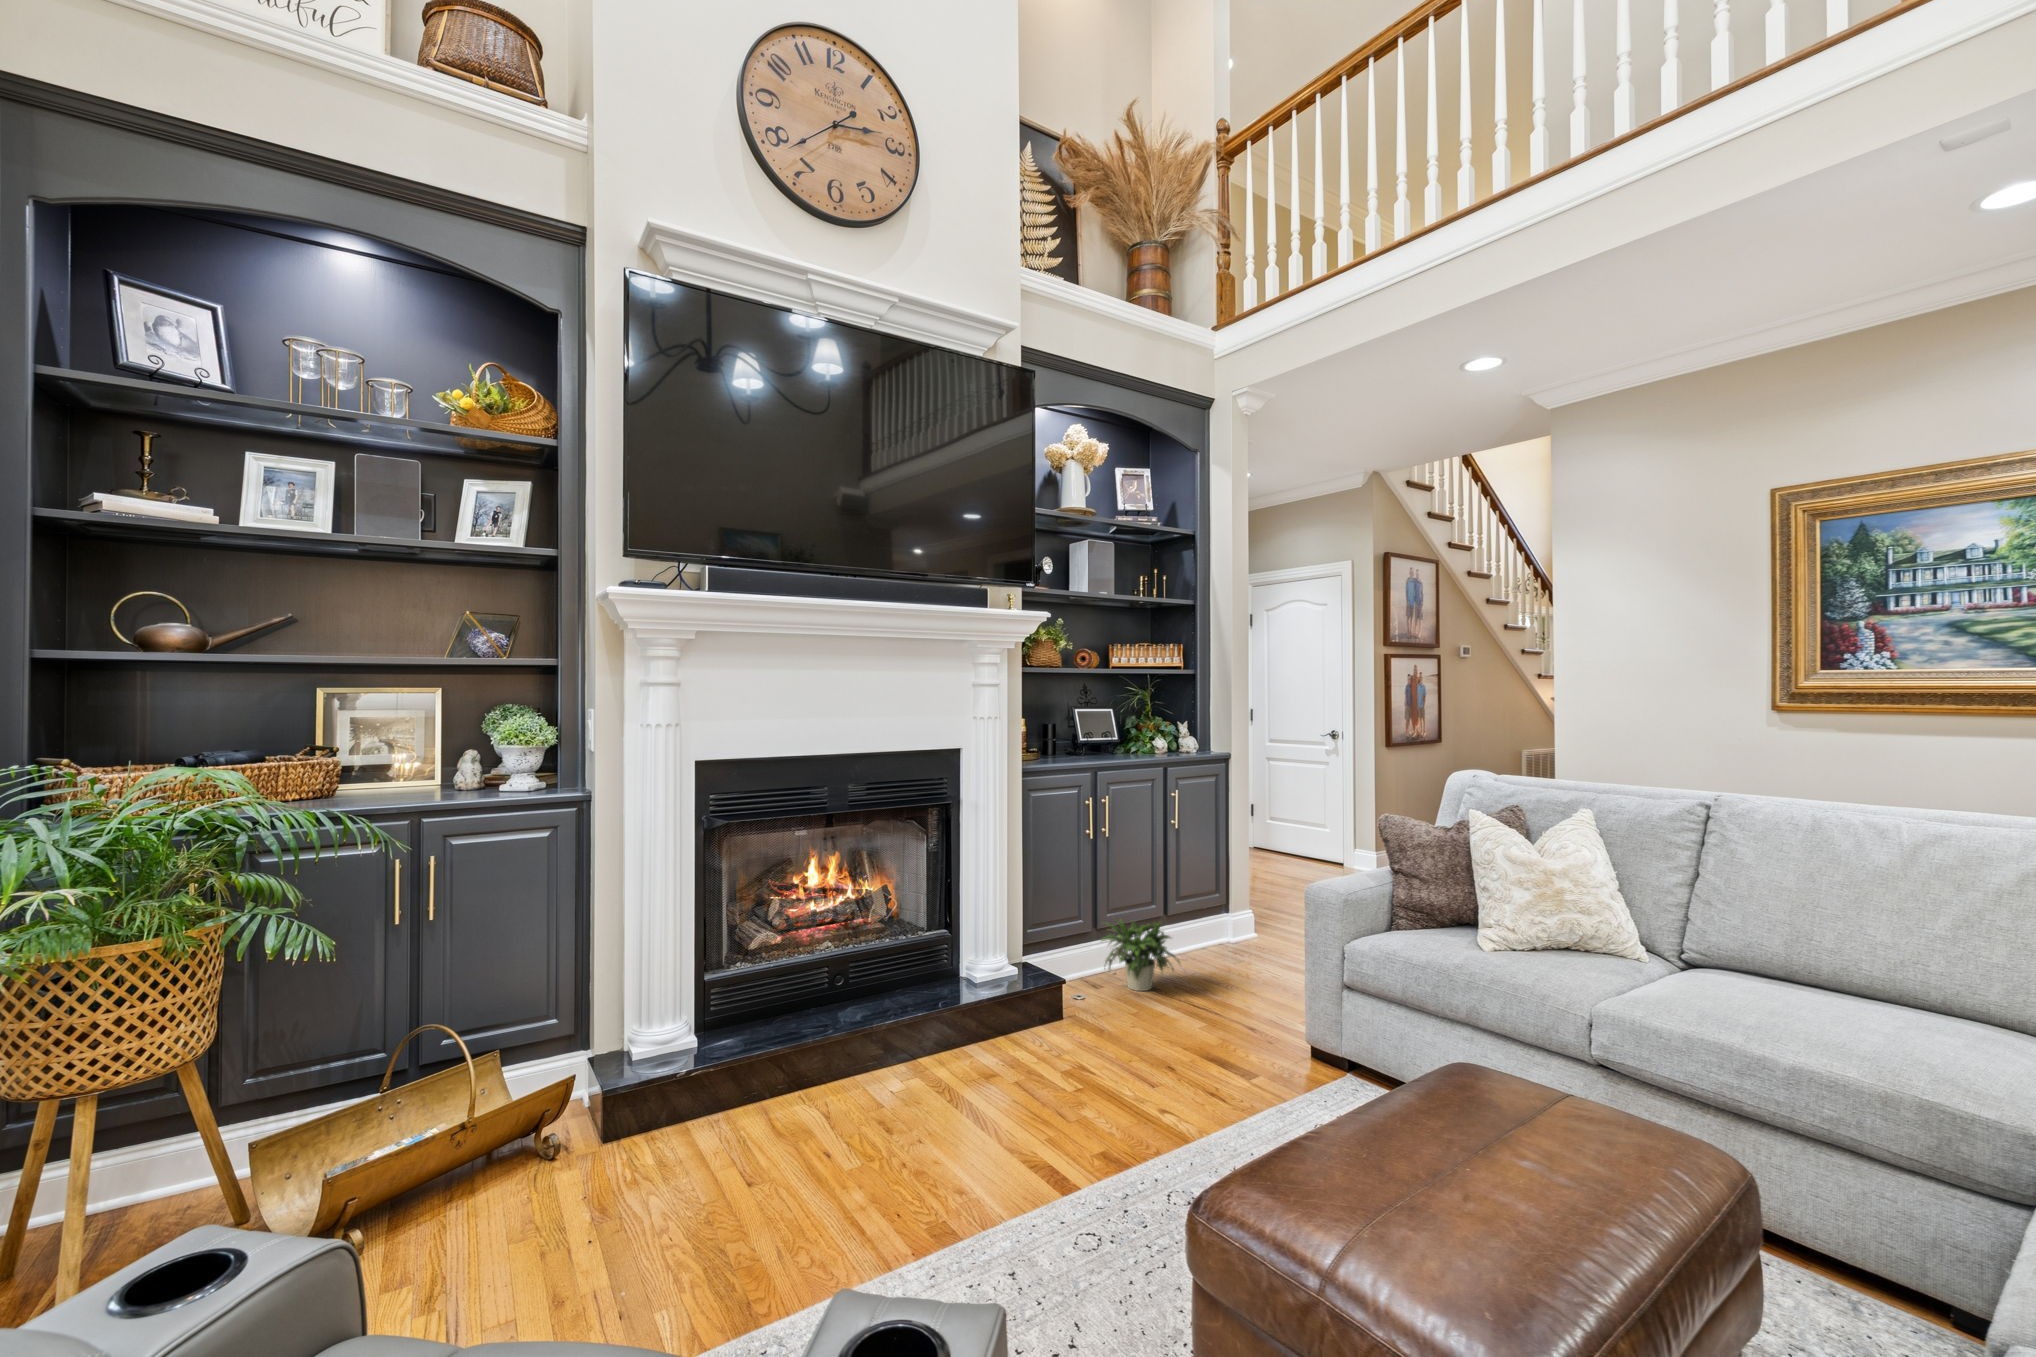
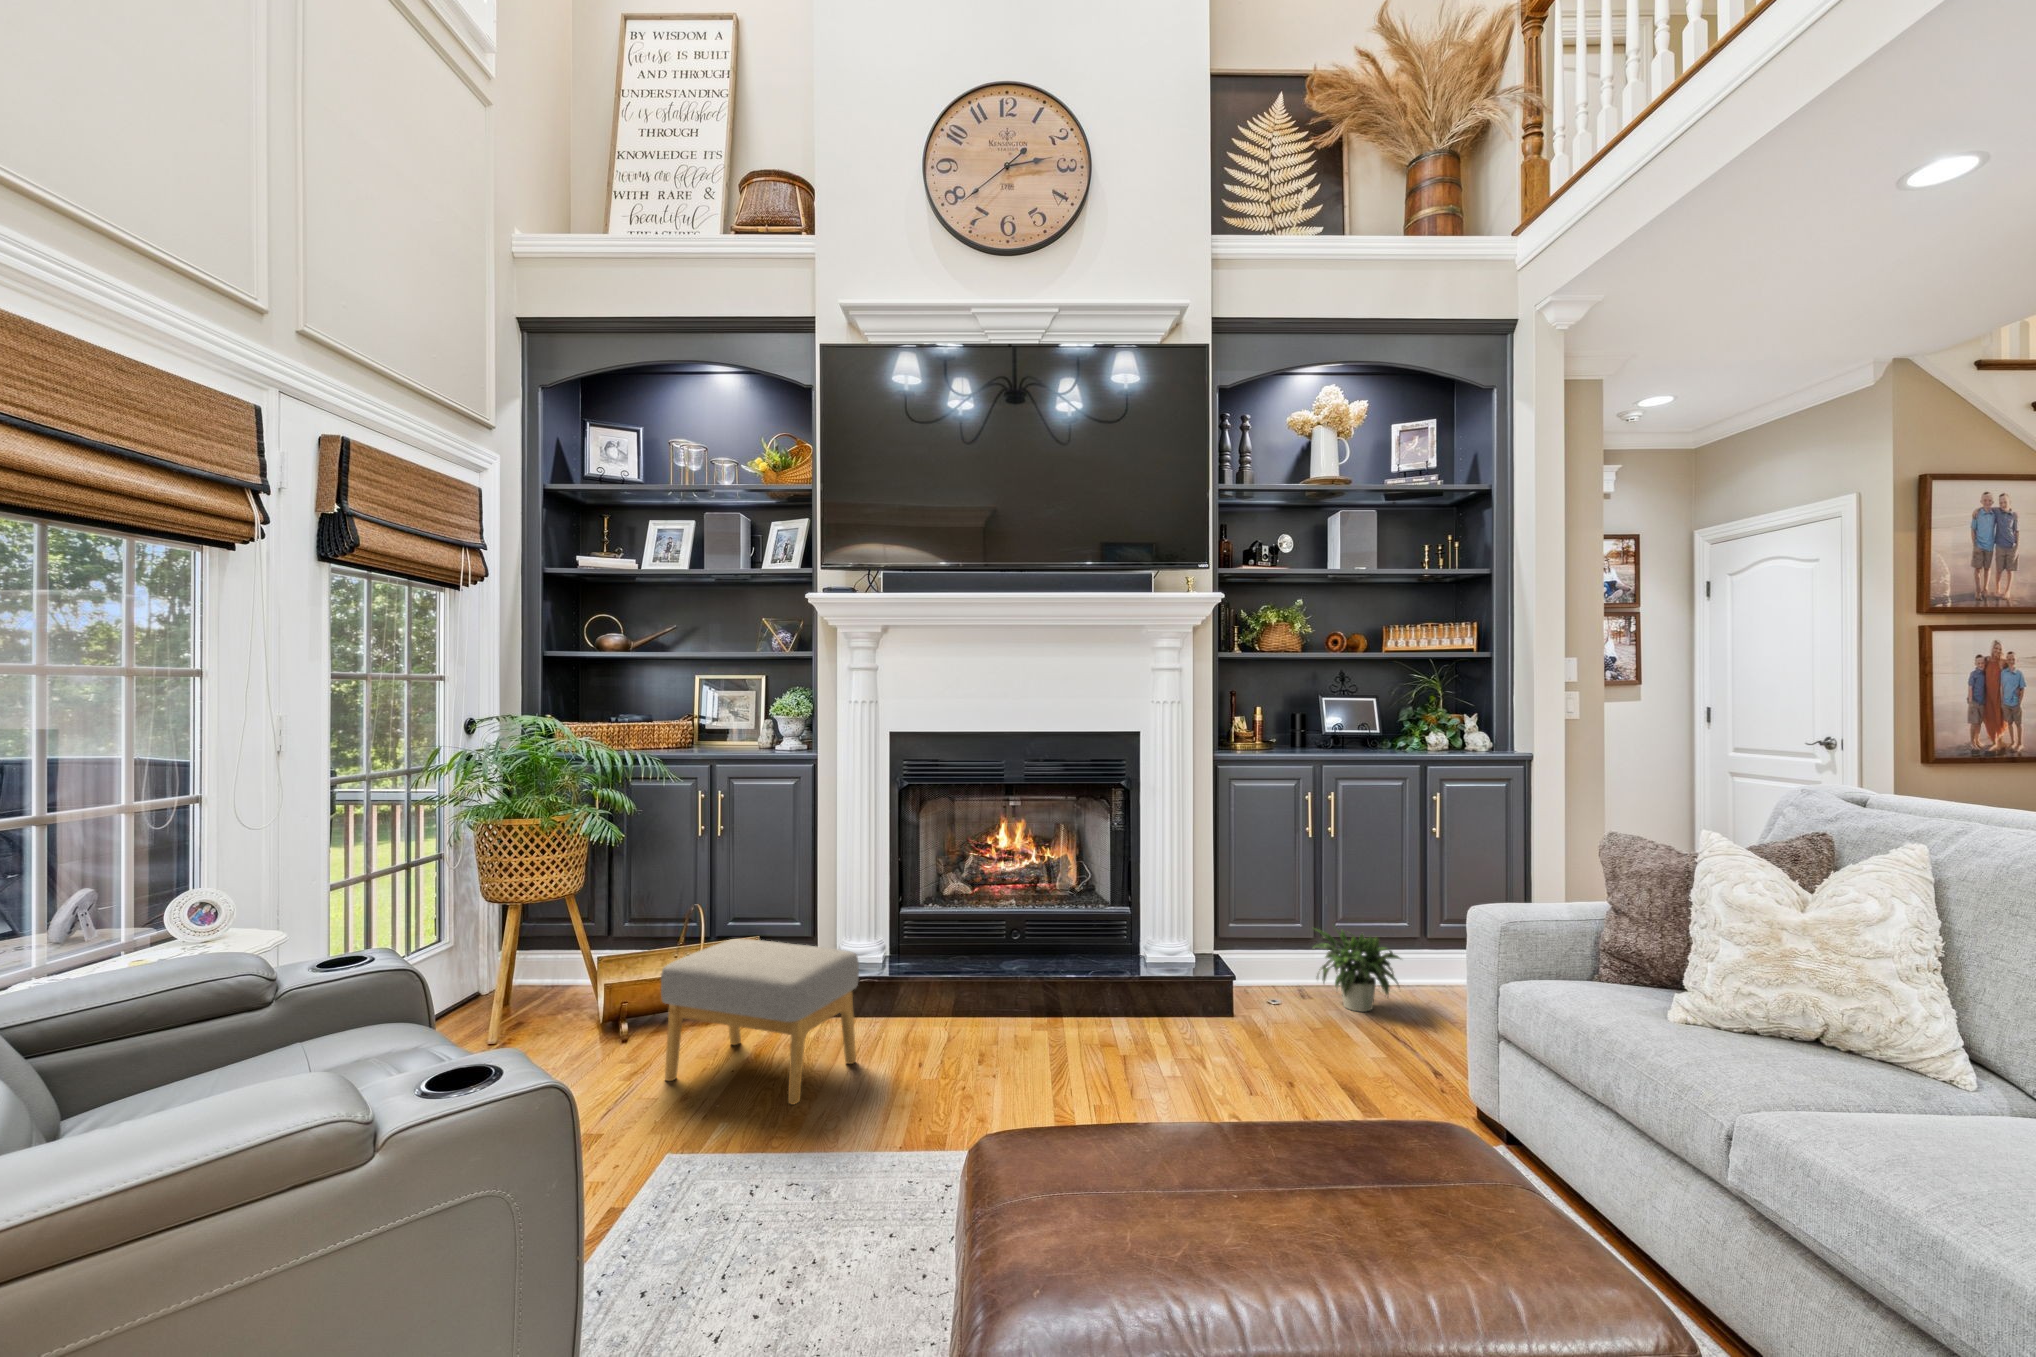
footstool: none [501,1043,763,1297] -> present [661,939,859,1104]

